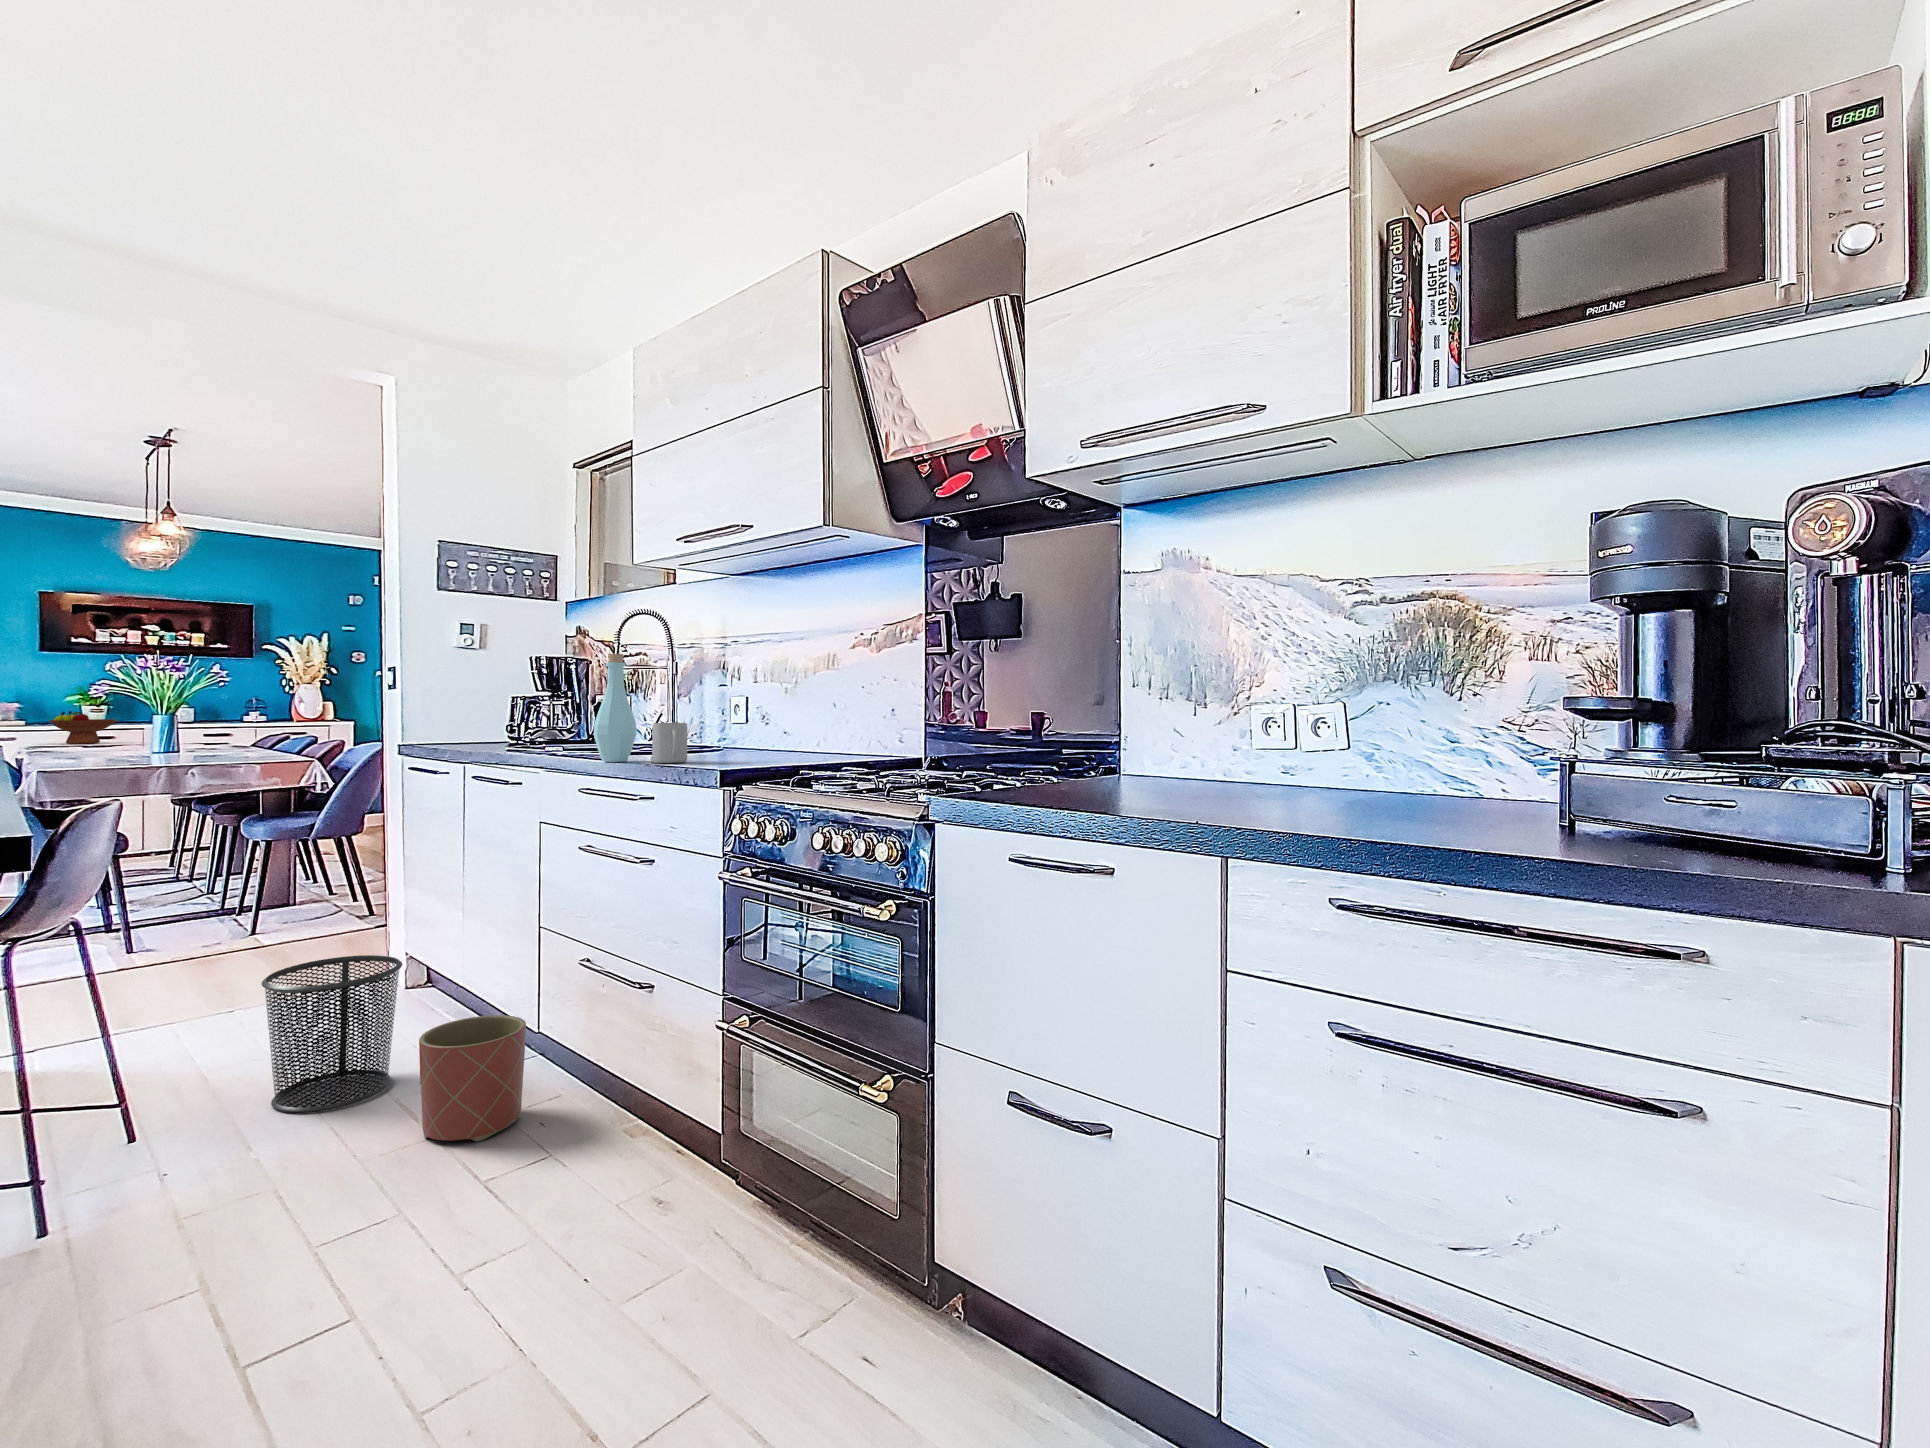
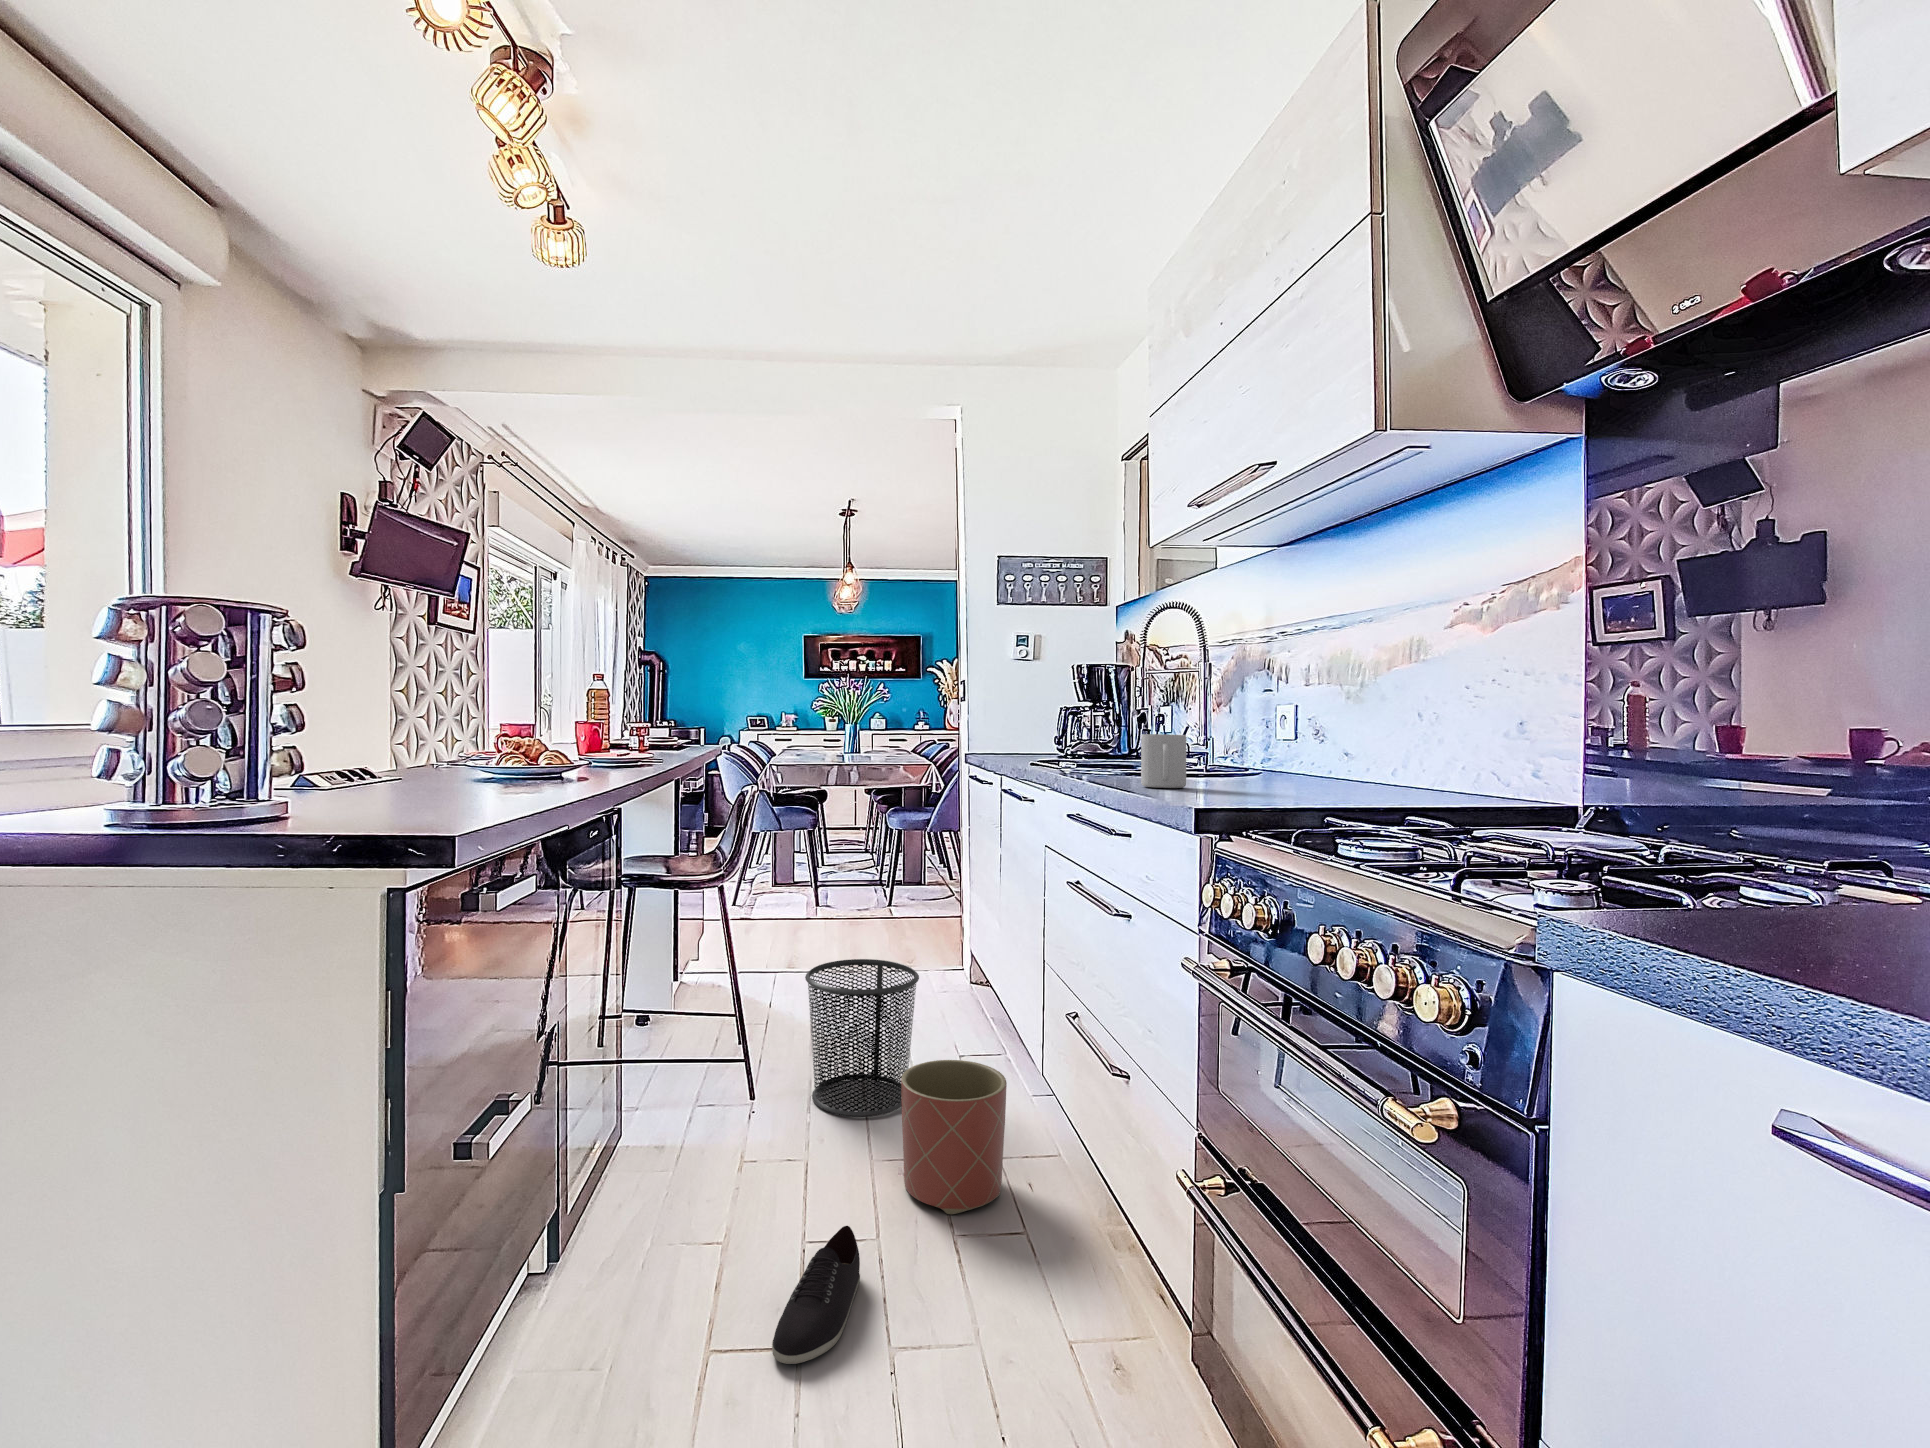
bottle: present [594,654,636,762] -> none [1079,646,1128,782]
fruit bowl: present [49,711,117,744] -> none [805,720,842,745]
shoe: none [356,1165,420,1270] -> present [772,1226,860,1364]

